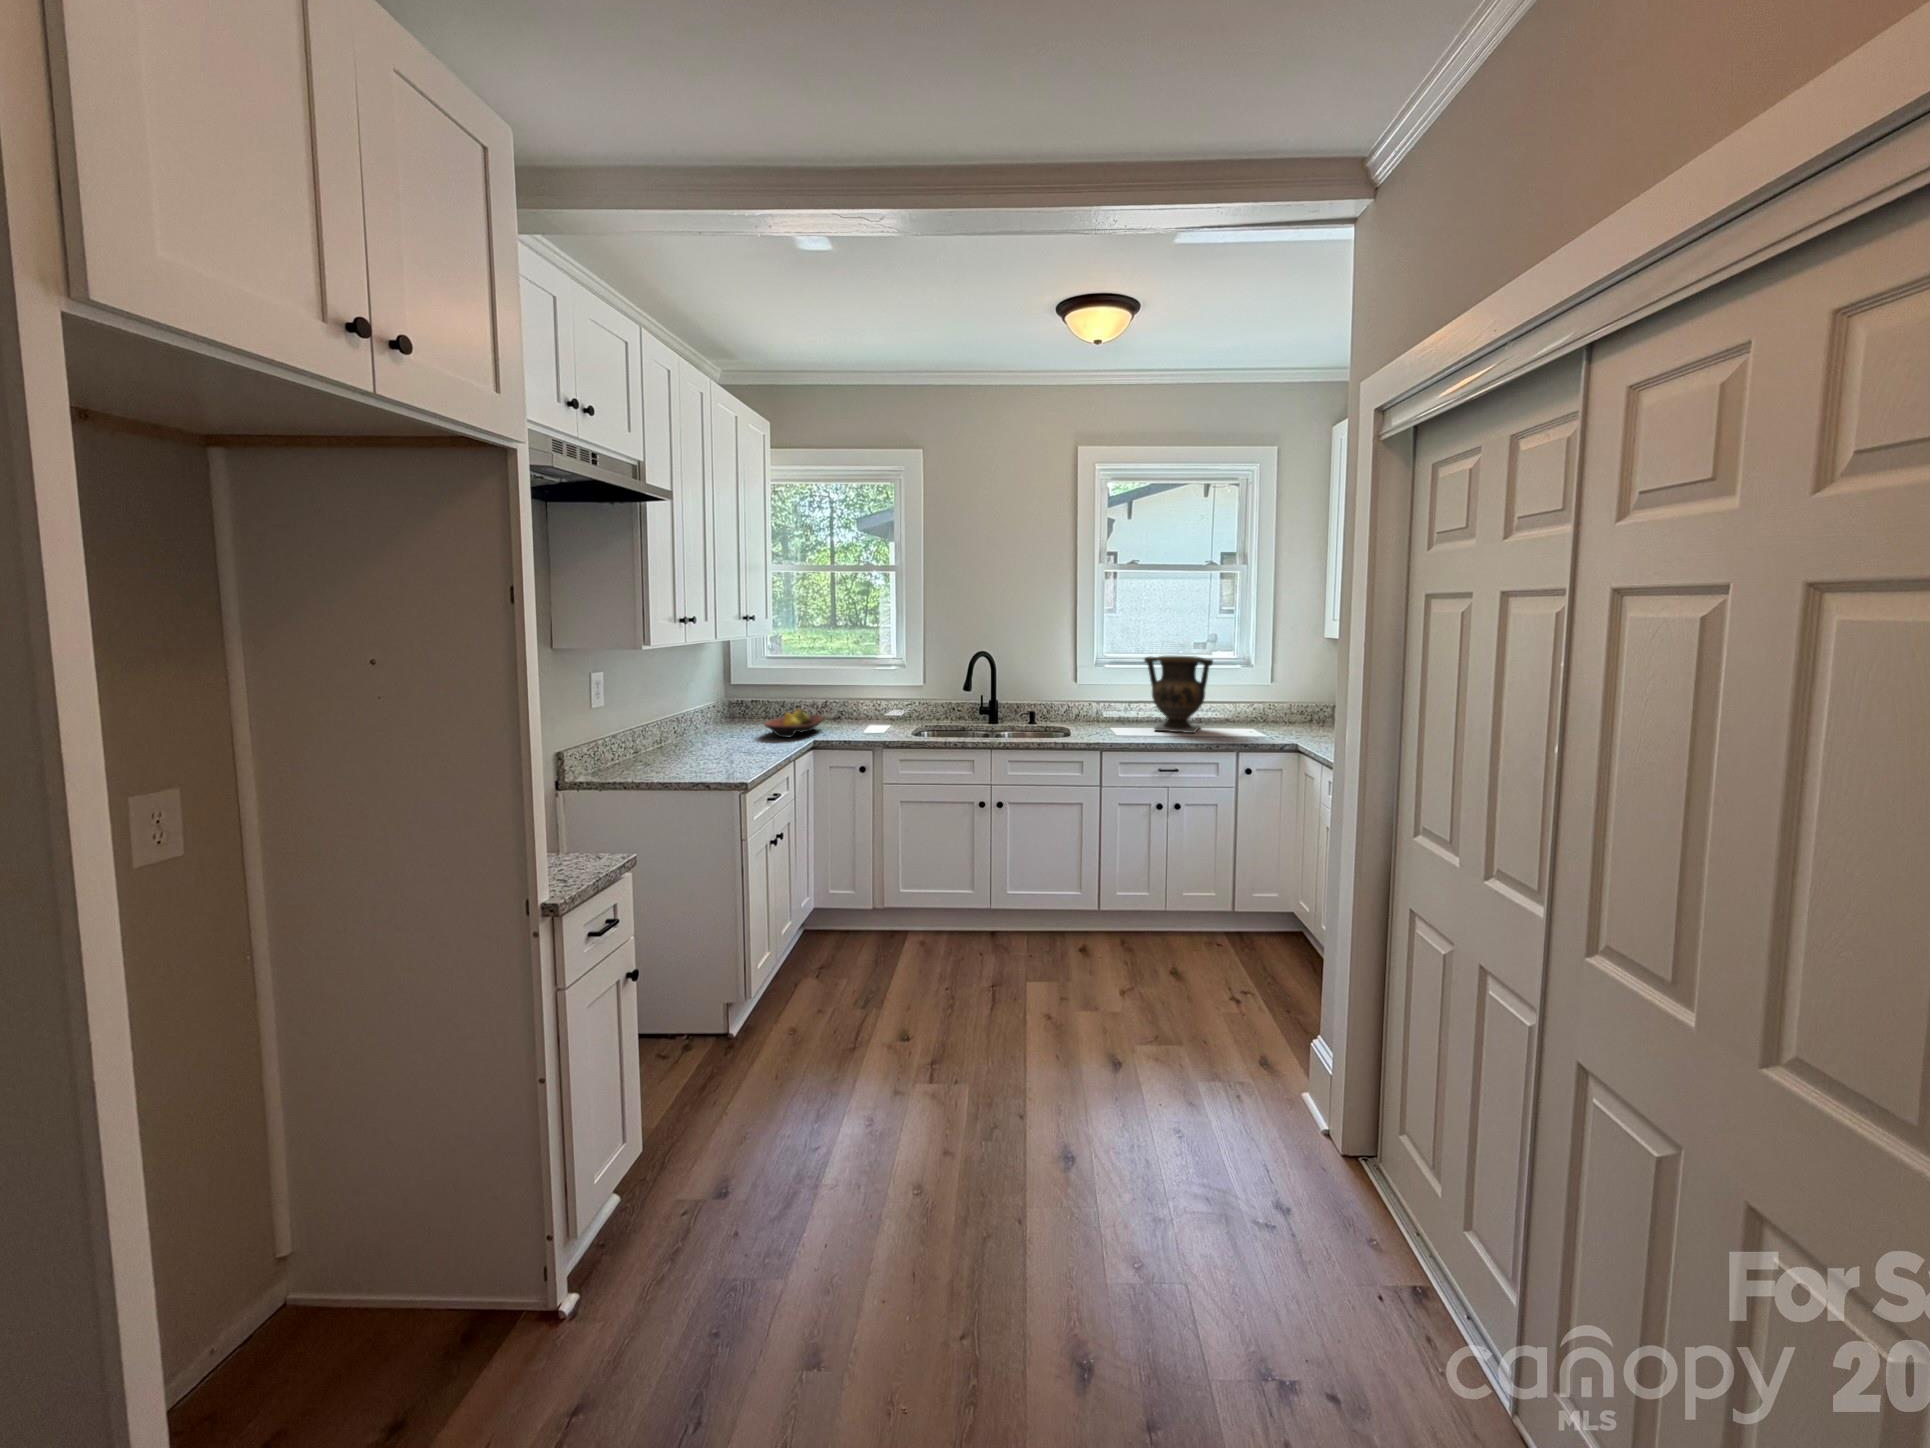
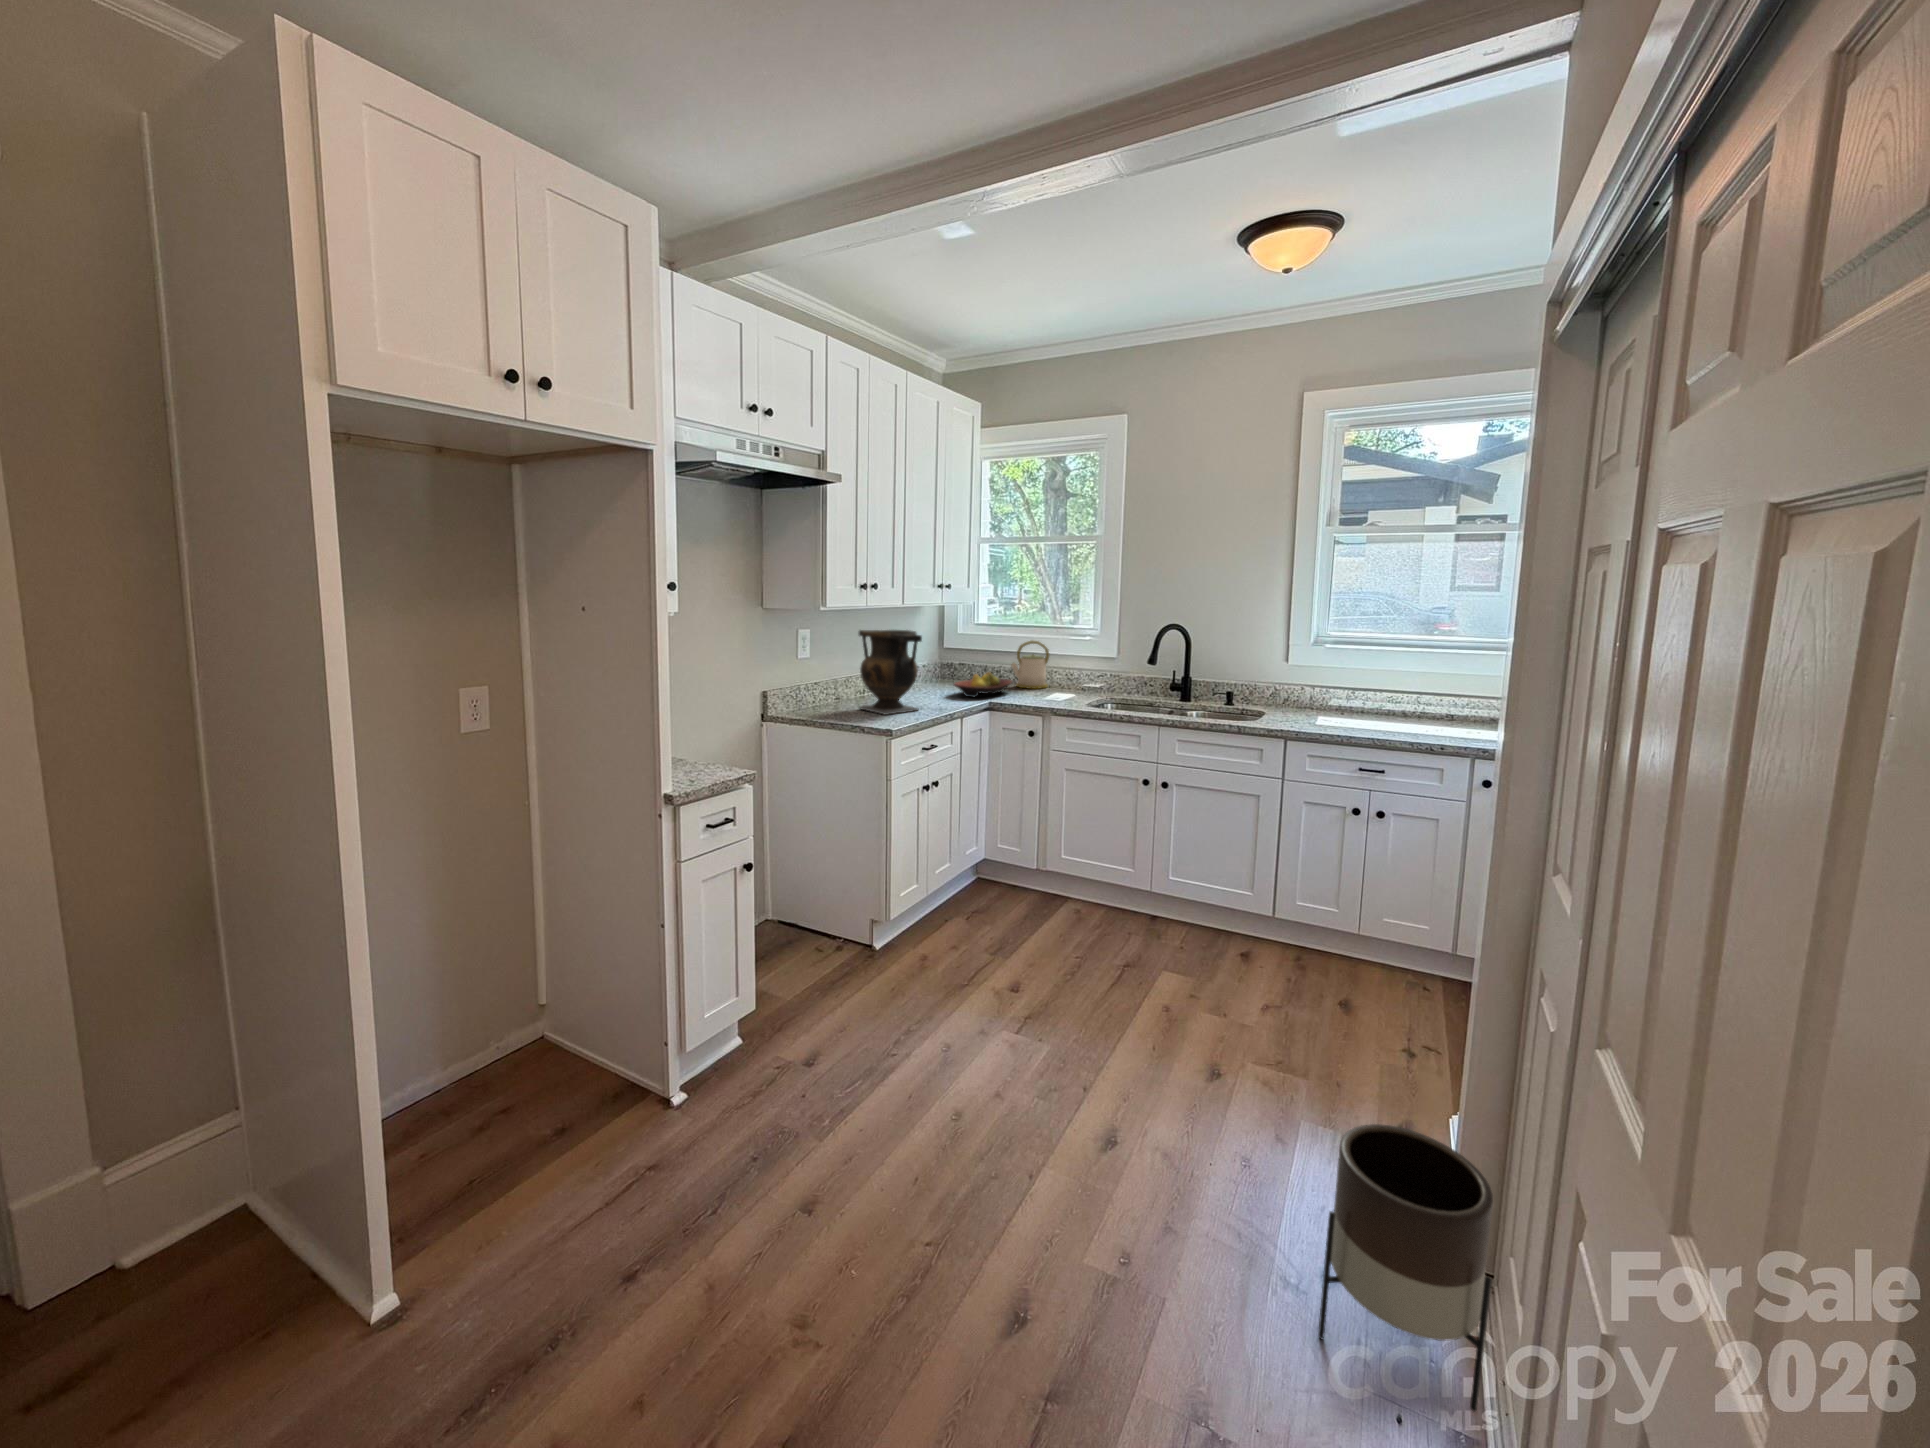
vase: present [1144,656,1213,733] -> present [859,630,922,715]
kettle: none [813,672,853,723] -> present [1011,641,1049,689]
planter: none [1292,1056,1415,1259] -> present [1318,1124,1493,1412]

